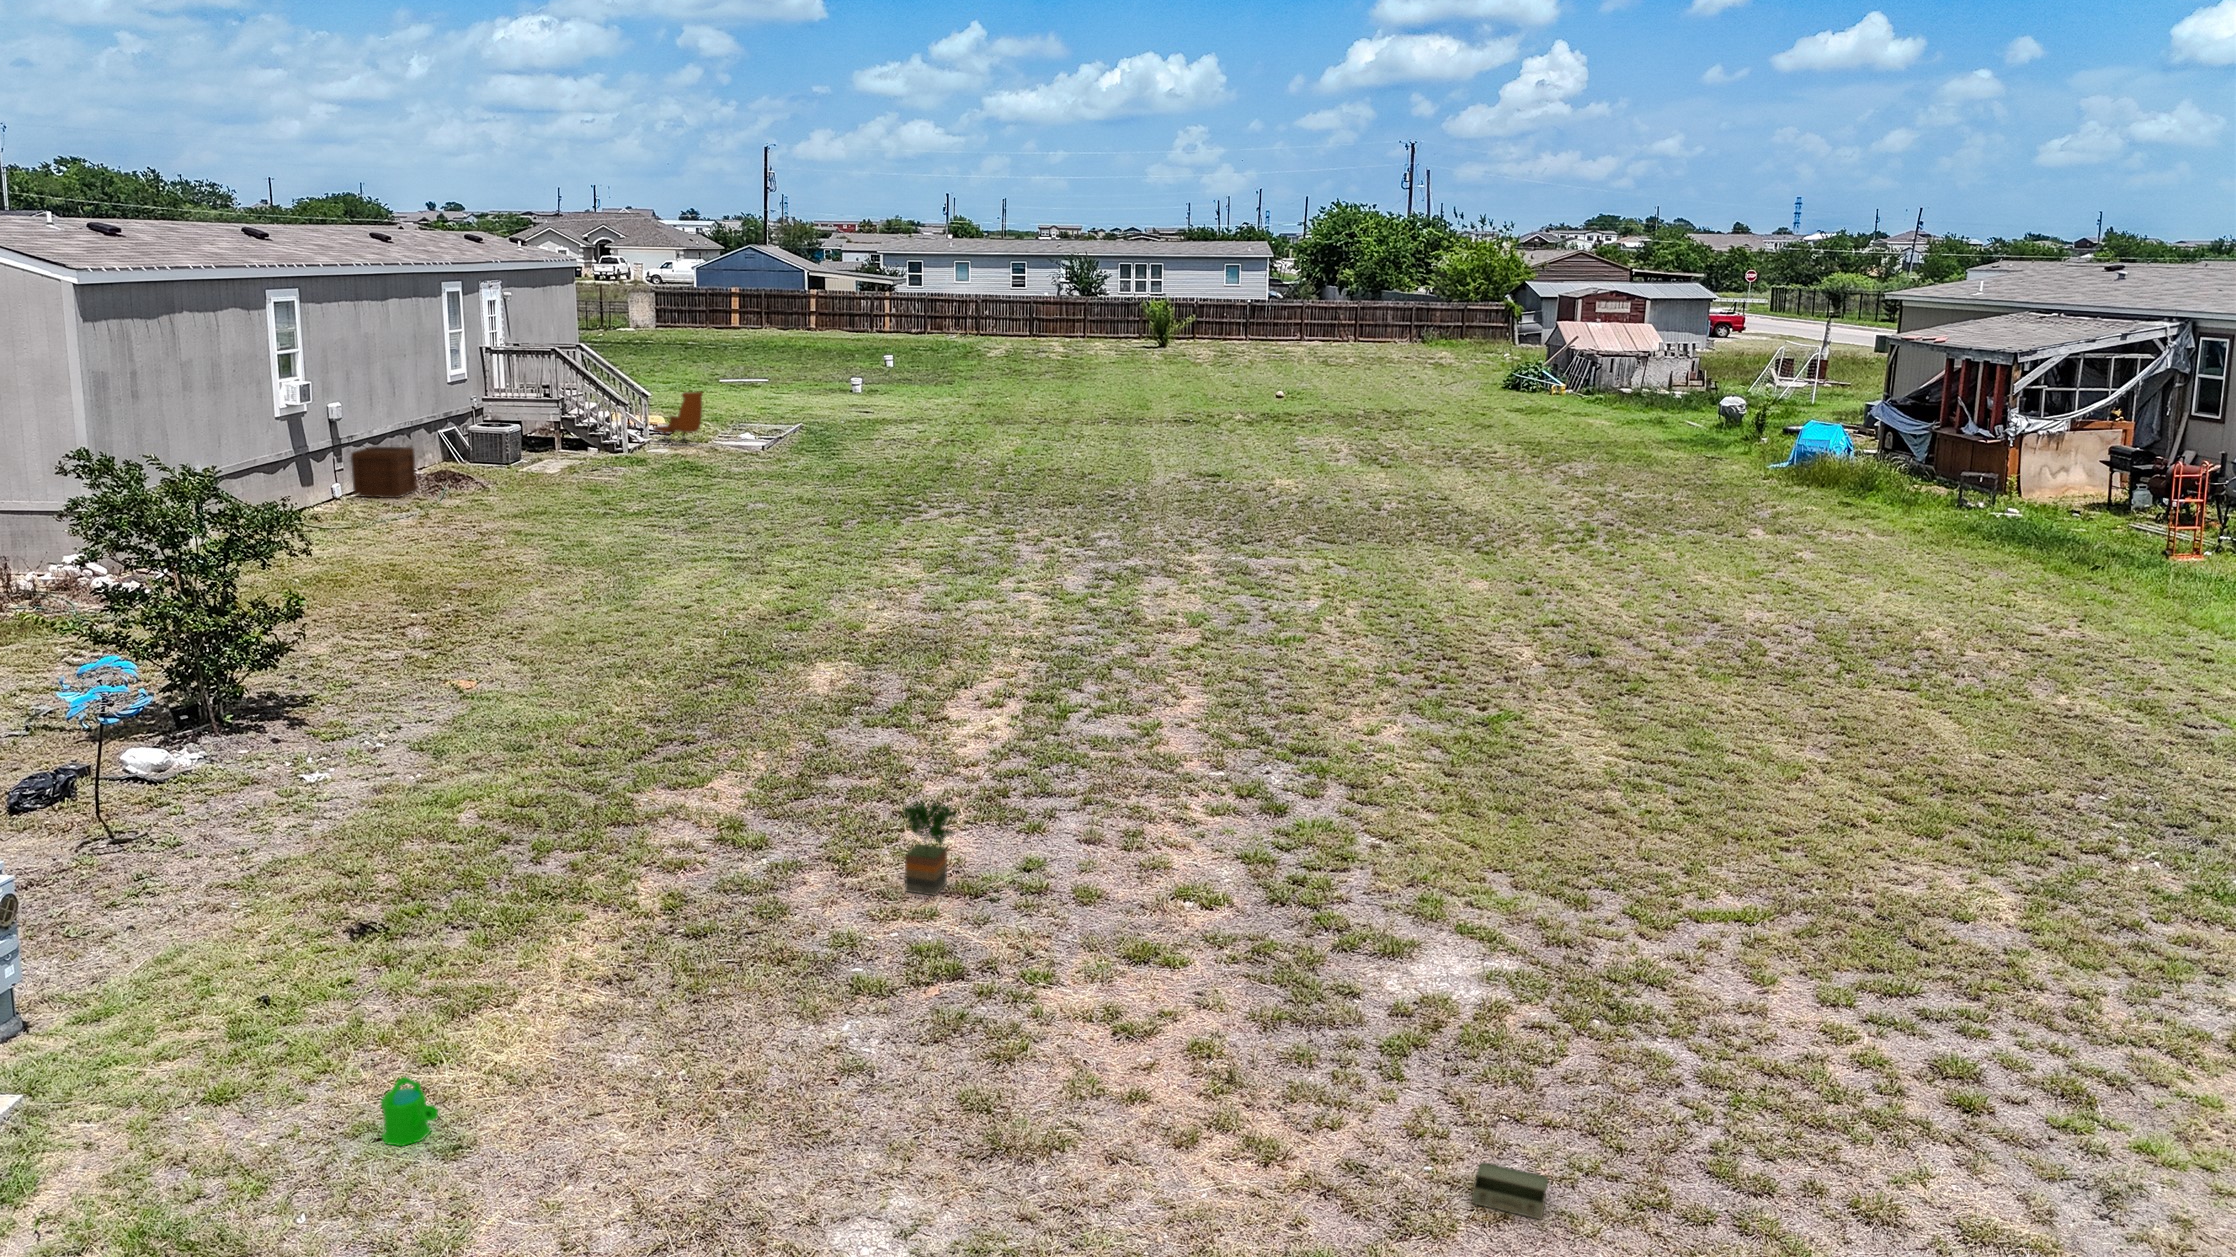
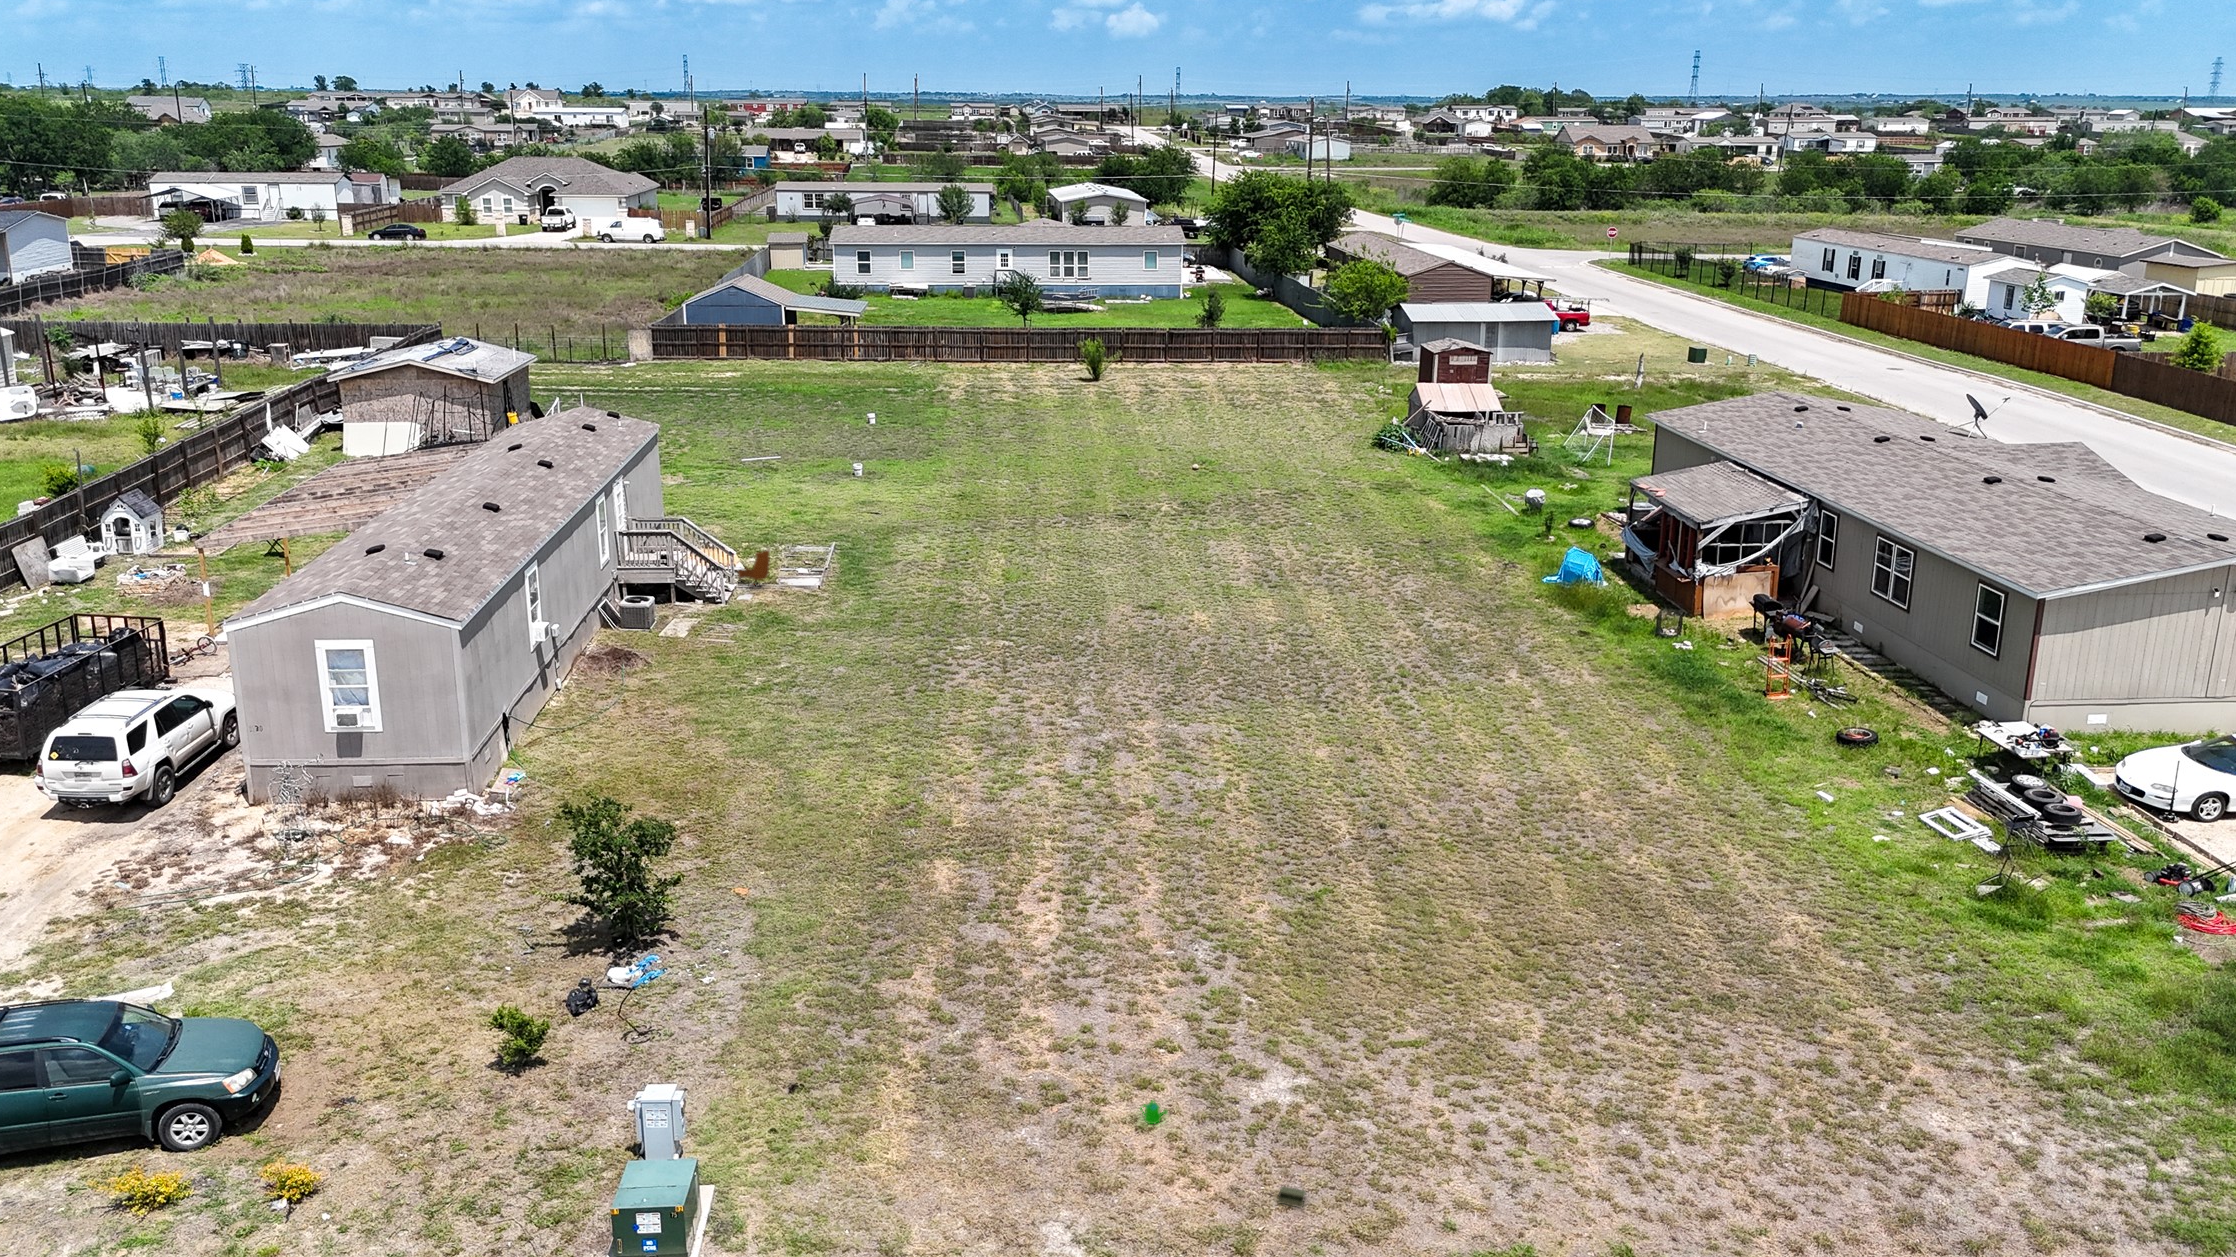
wooden crate: present [351,447,417,498] -> none [551,644,594,685]
potted tree: present [903,803,957,895] -> none [1024,1009,1052,1053]
watering can: present [381,1077,438,1146] -> present [1140,1100,1168,1124]

